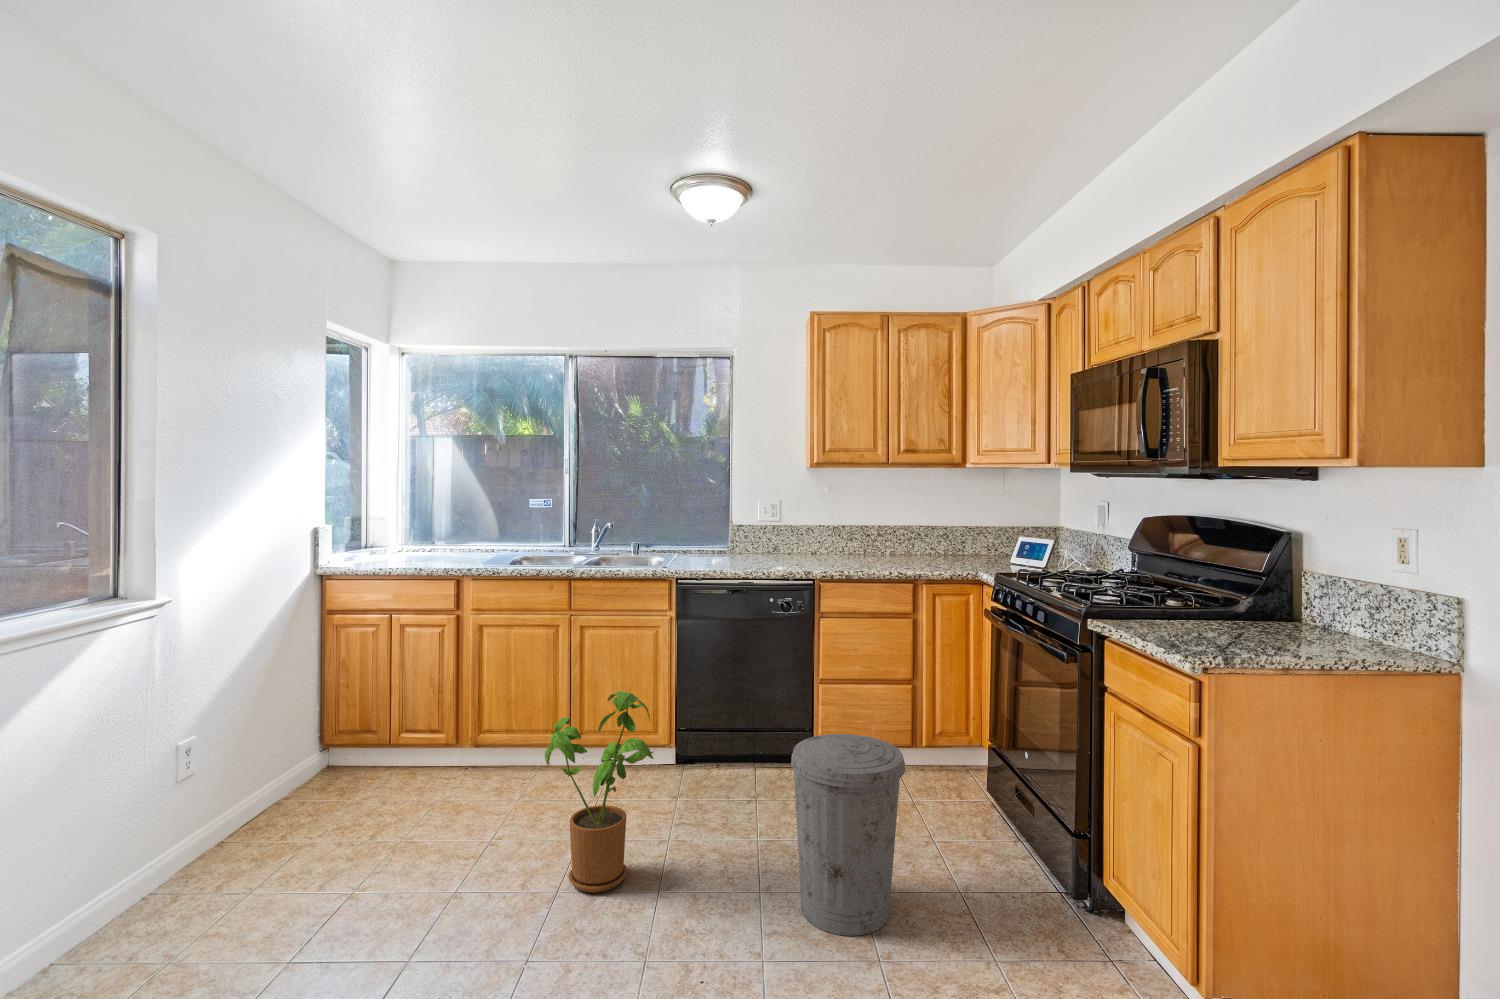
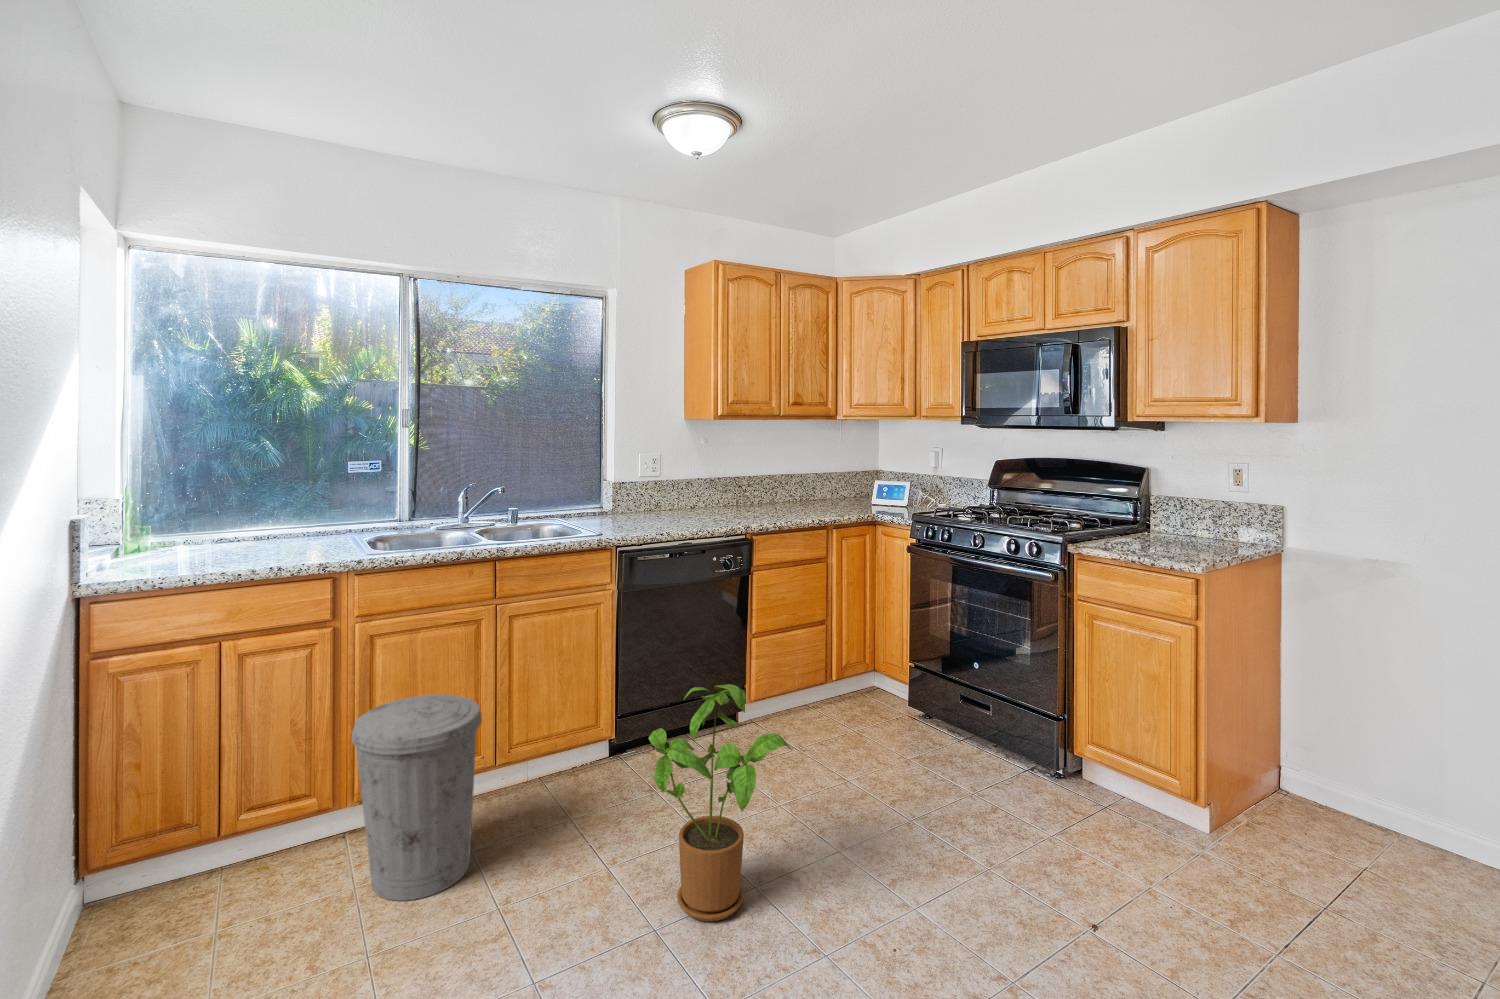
trash can: present [791,734,905,936] -> present [352,694,482,901]

